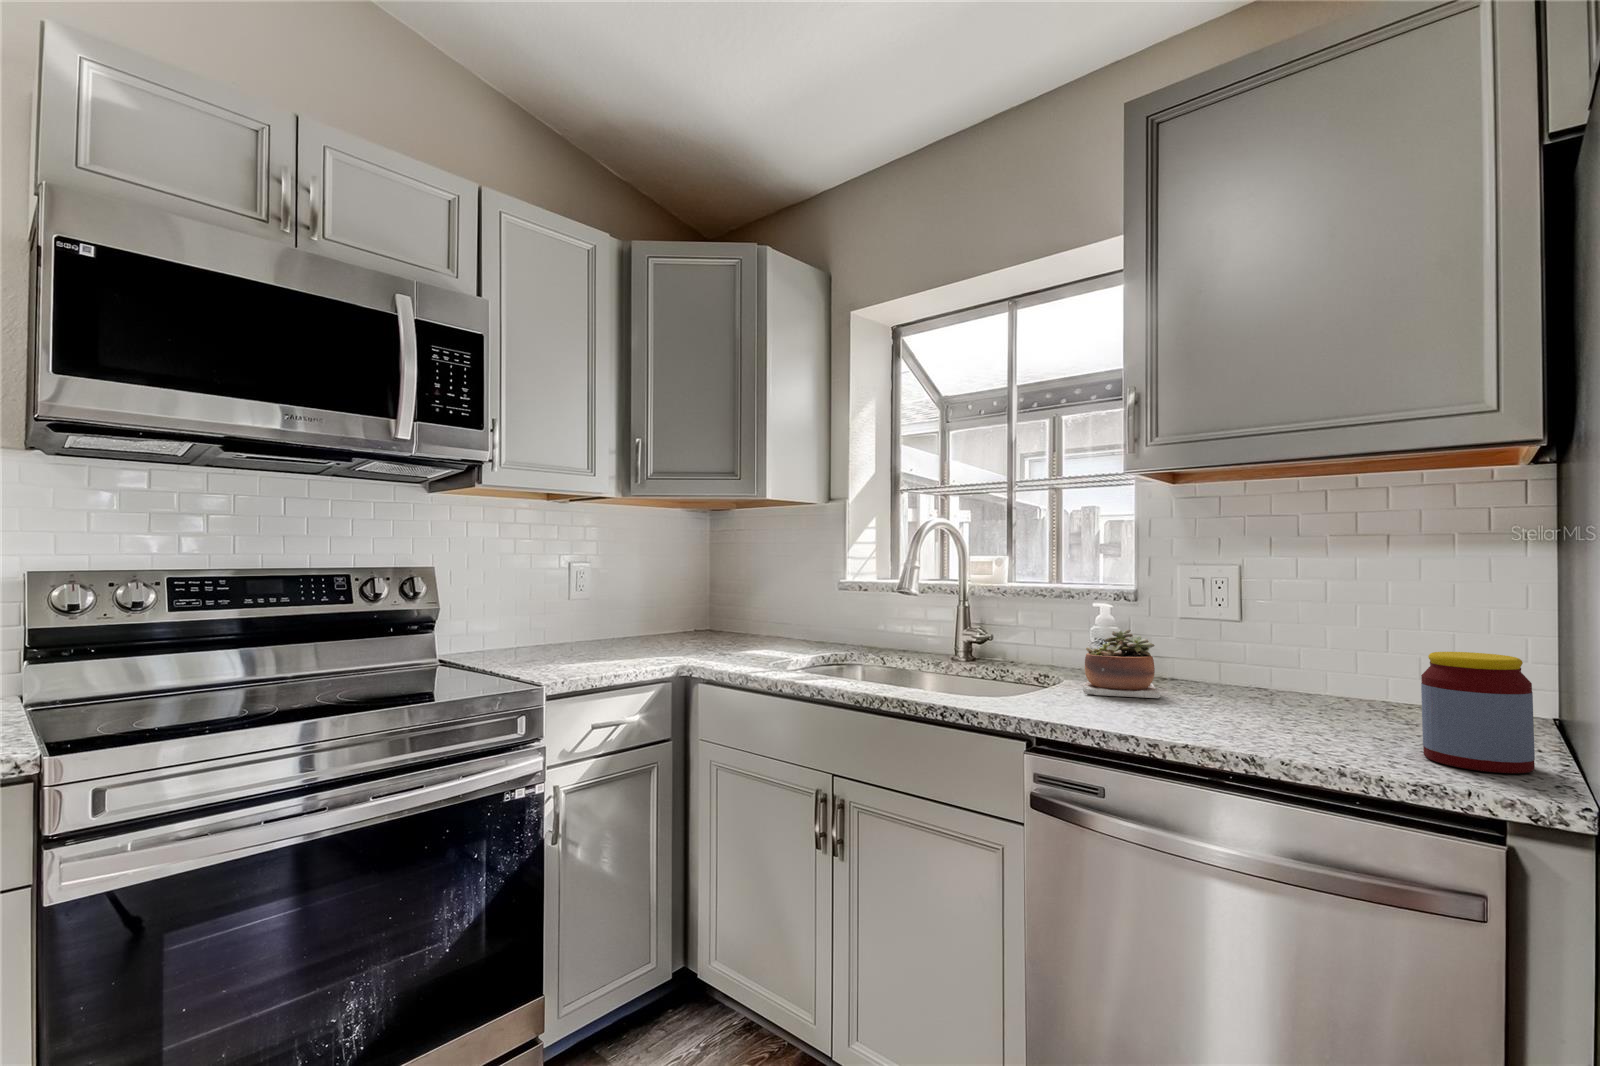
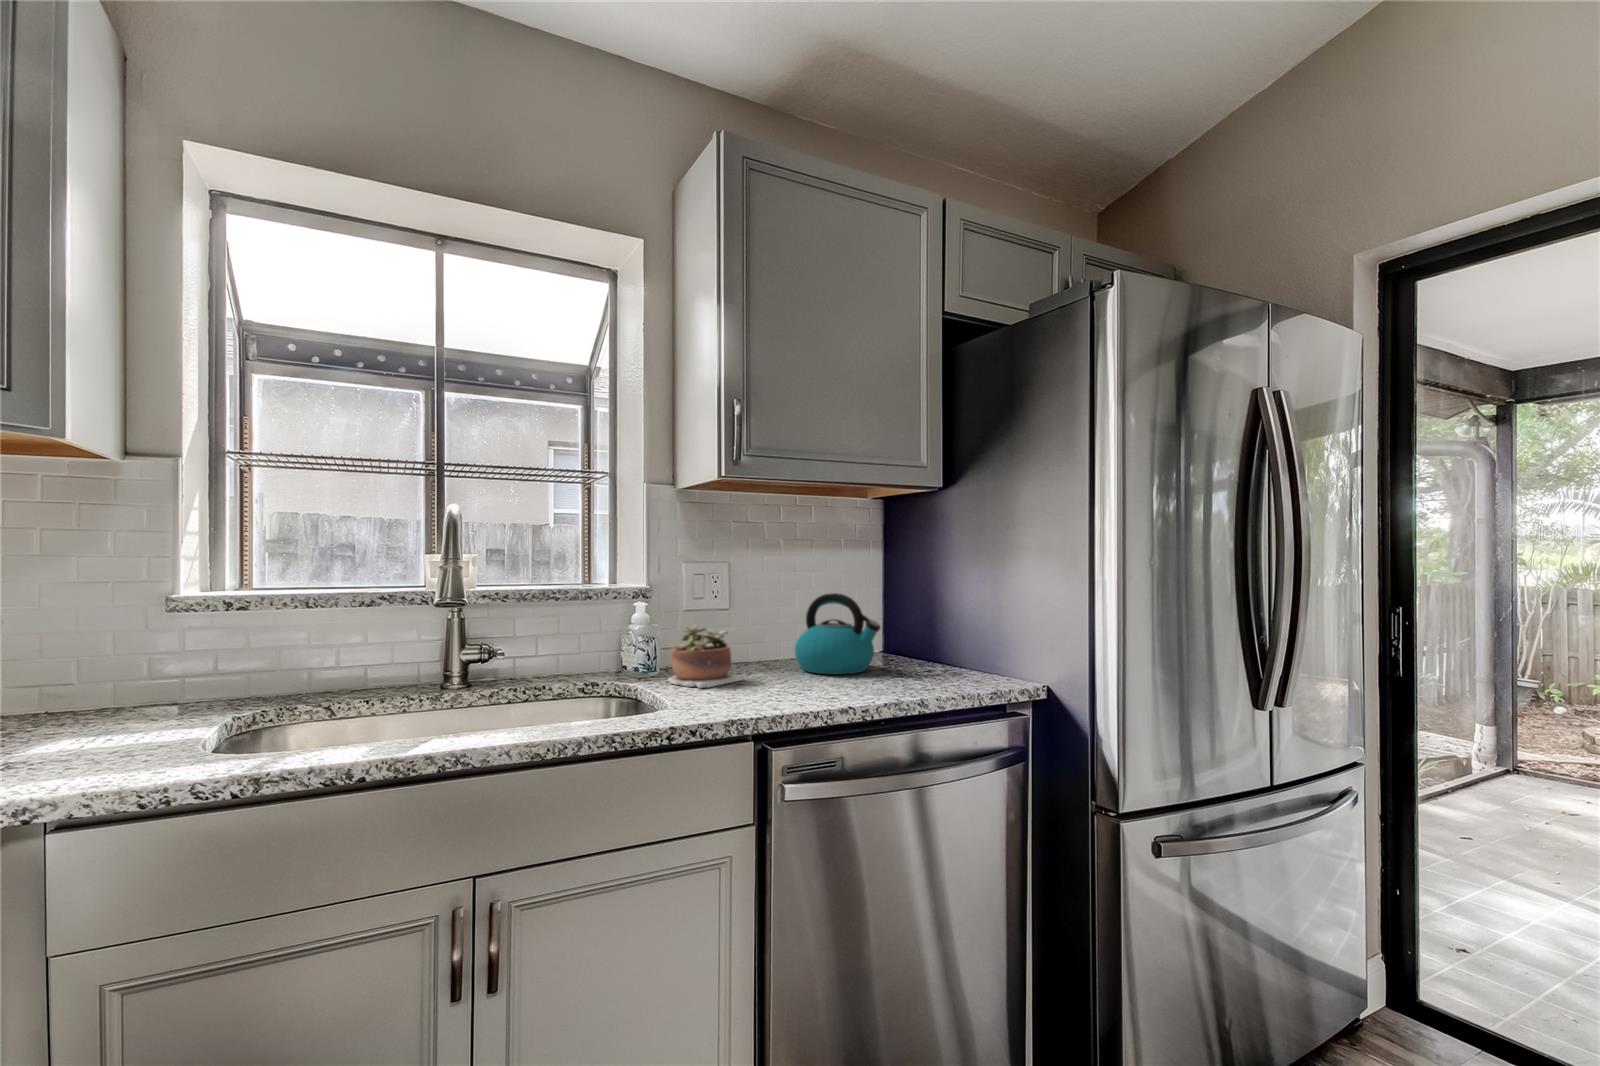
kettle: none [1255,606,1394,724] -> present [795,593,880,674]
jar: present [1421,652,1535,773] -> none [937,615,986,681]

